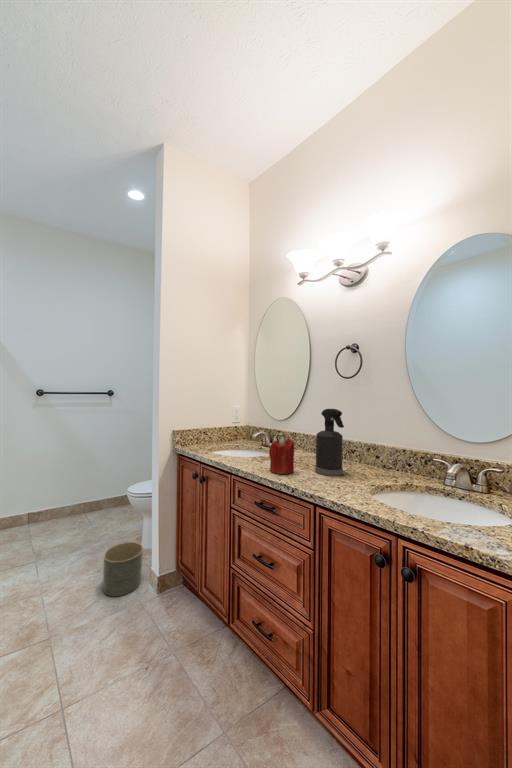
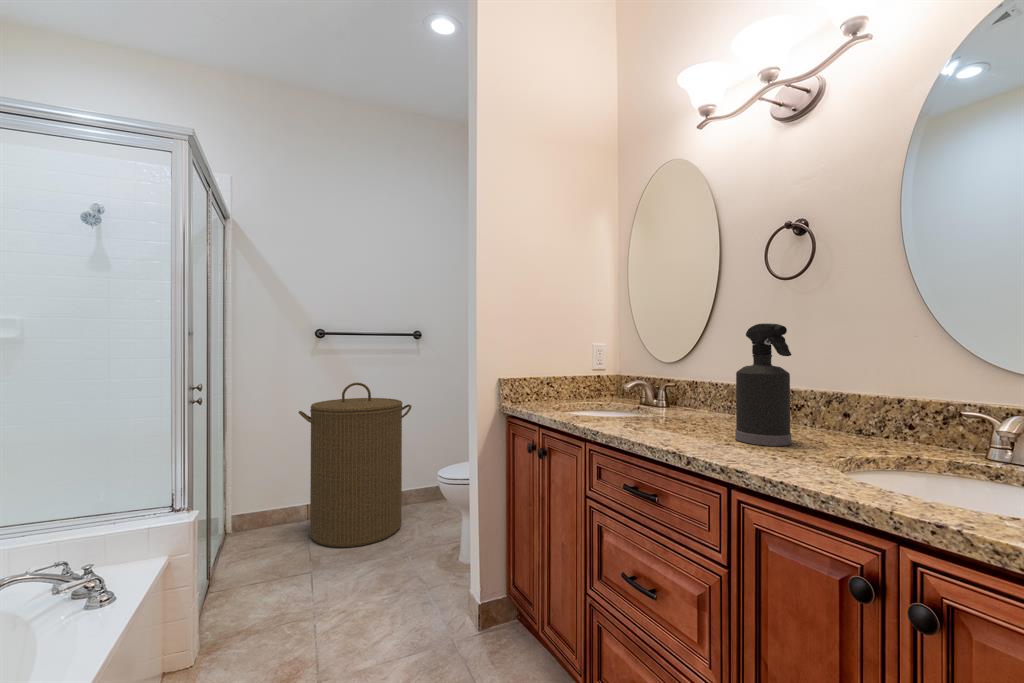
laundry hamper: none [19,428,110,549] -> present [299,383,411,548]
candle: present [269,437,294,474] -> none [647,377,693,440]
planter: present [103,542,143,596] -> none [405,546,458,621]

